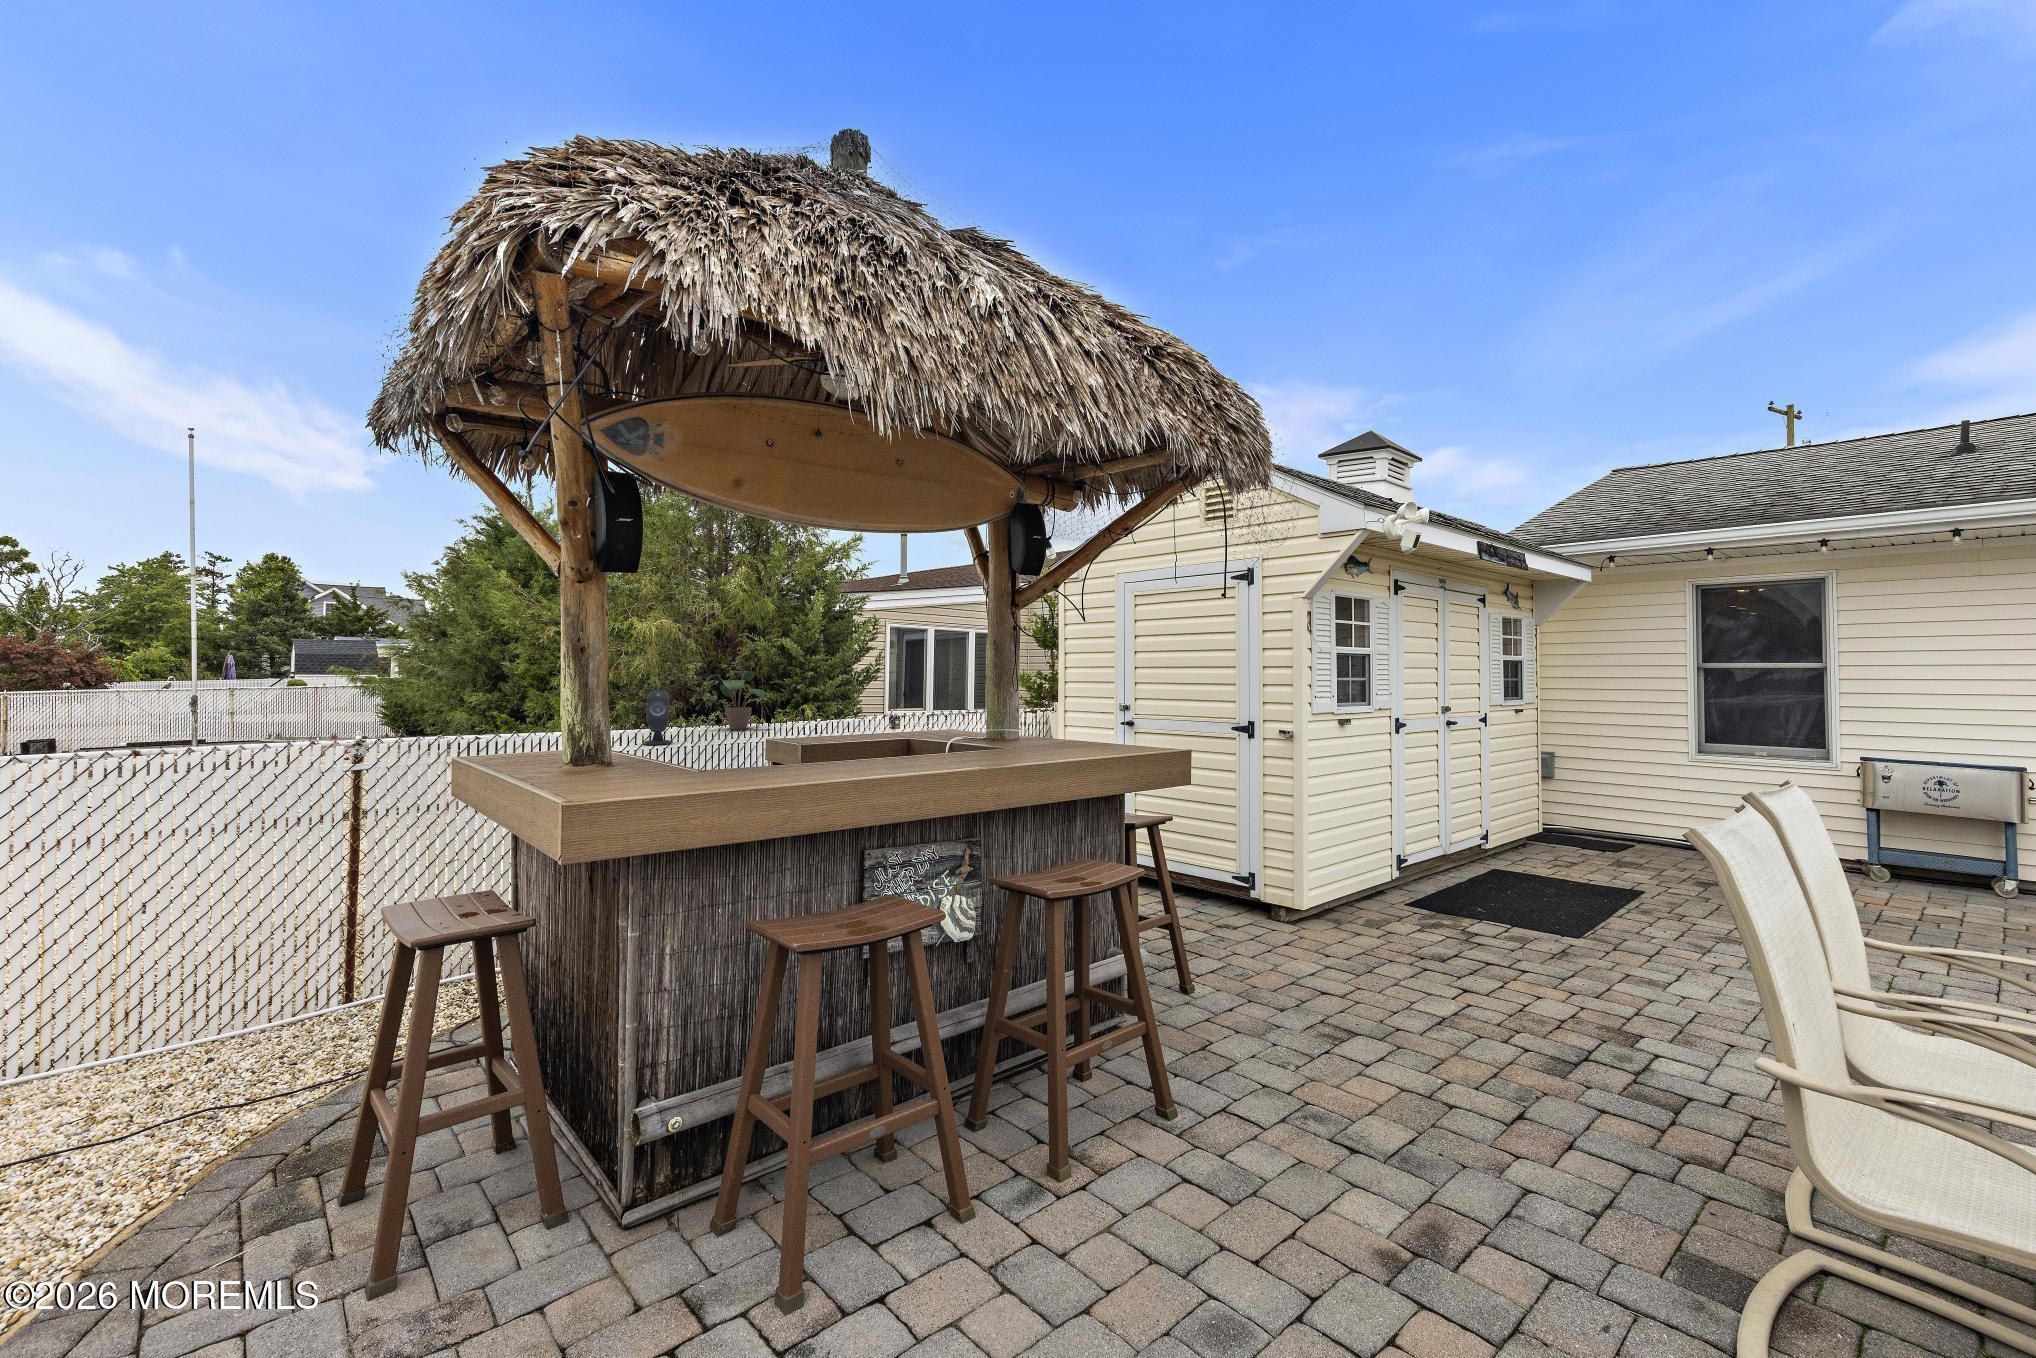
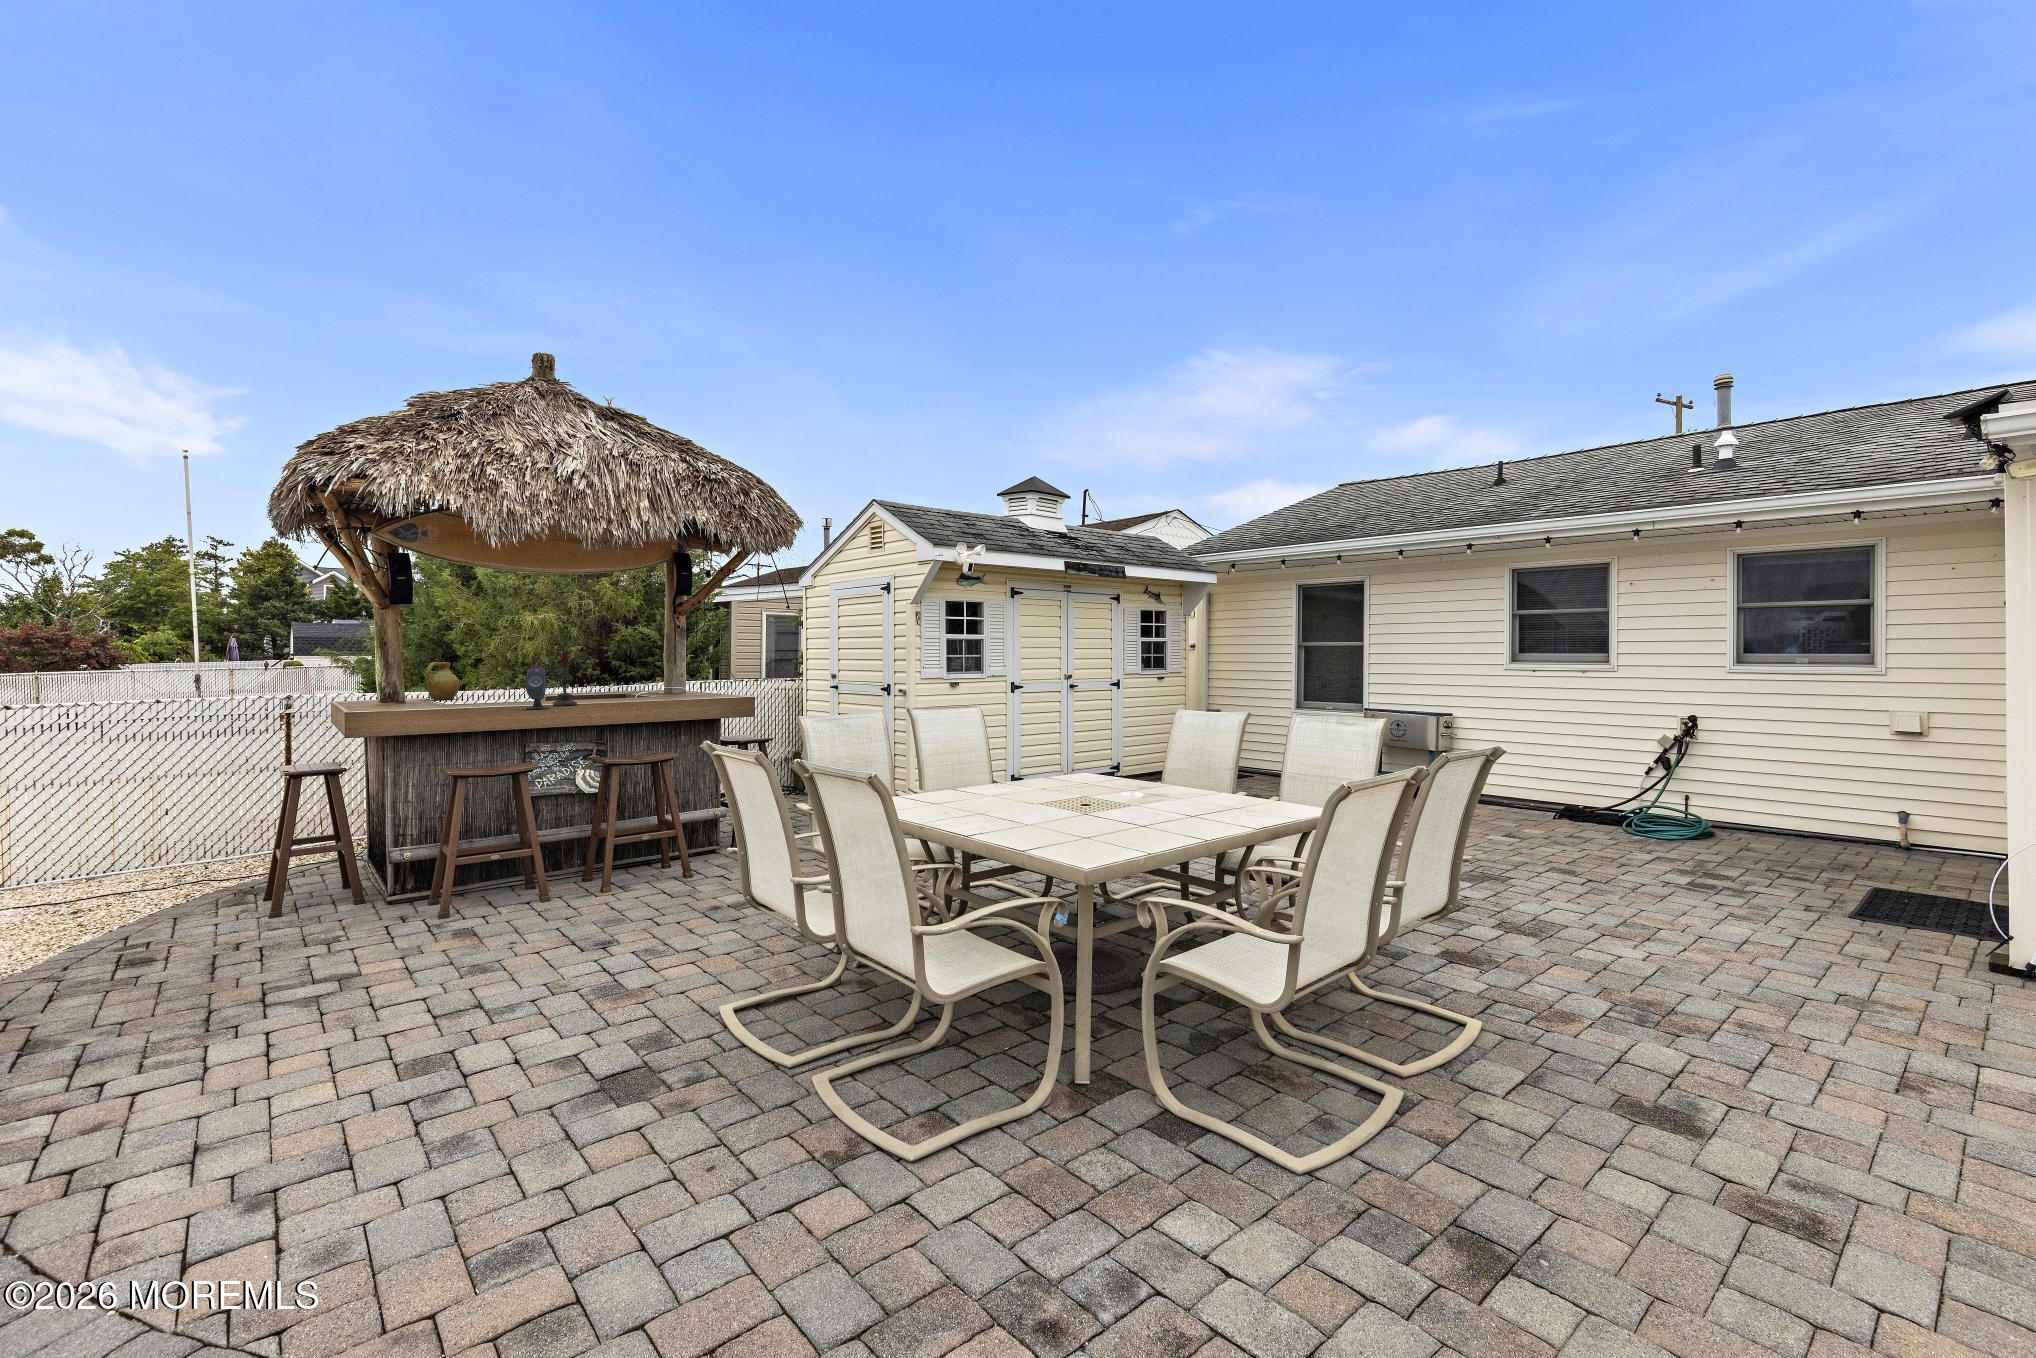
candle: none [668,669,697,738] -> present [553,652,577,706]
potted plant: present [706,671,765,730] -> none [593,652,642,701]
pitcher: none [489,682,529,727] -> present [426,662,460,700]

